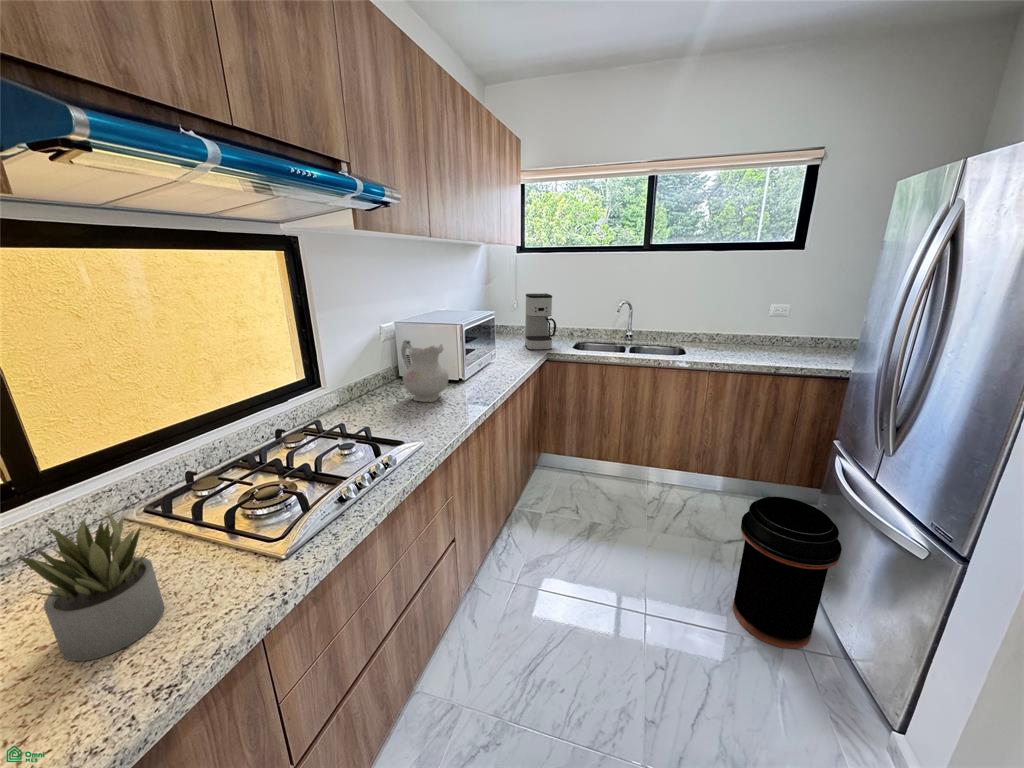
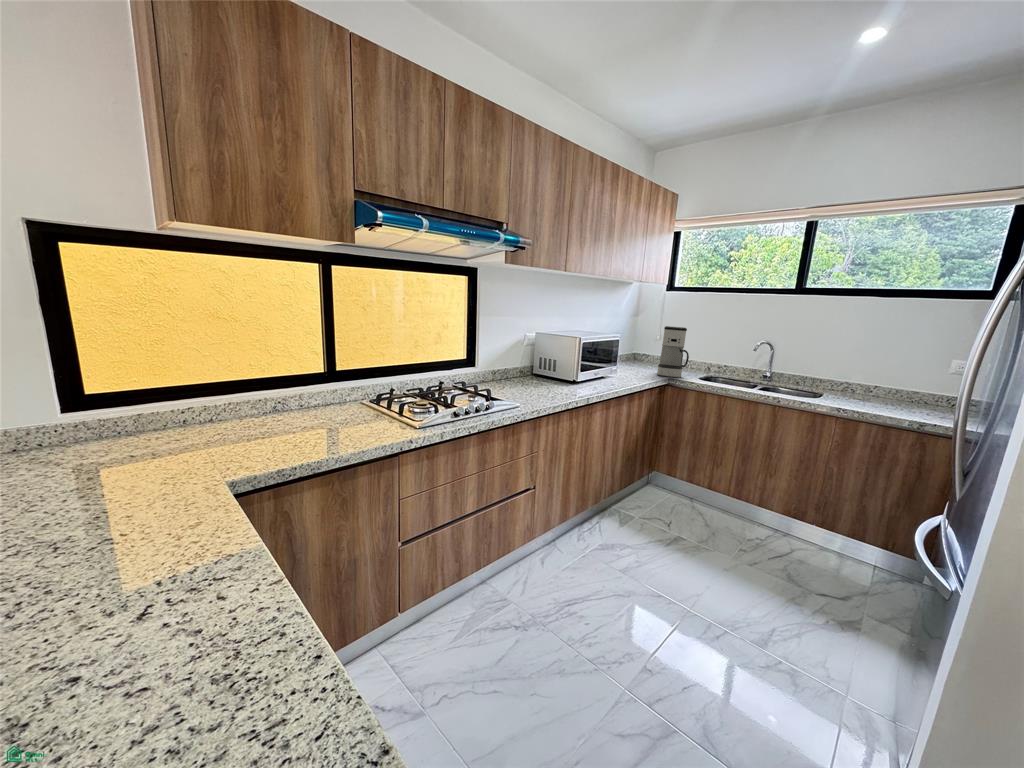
ceramic pitcher: present [401,340,449,402] -> none [529,344,563,391]
trash can: present [733,497,842,649] -> none [784,532,902,691]
succulent plant: present [18,512,164,661] -> none [326,375,368,435]

